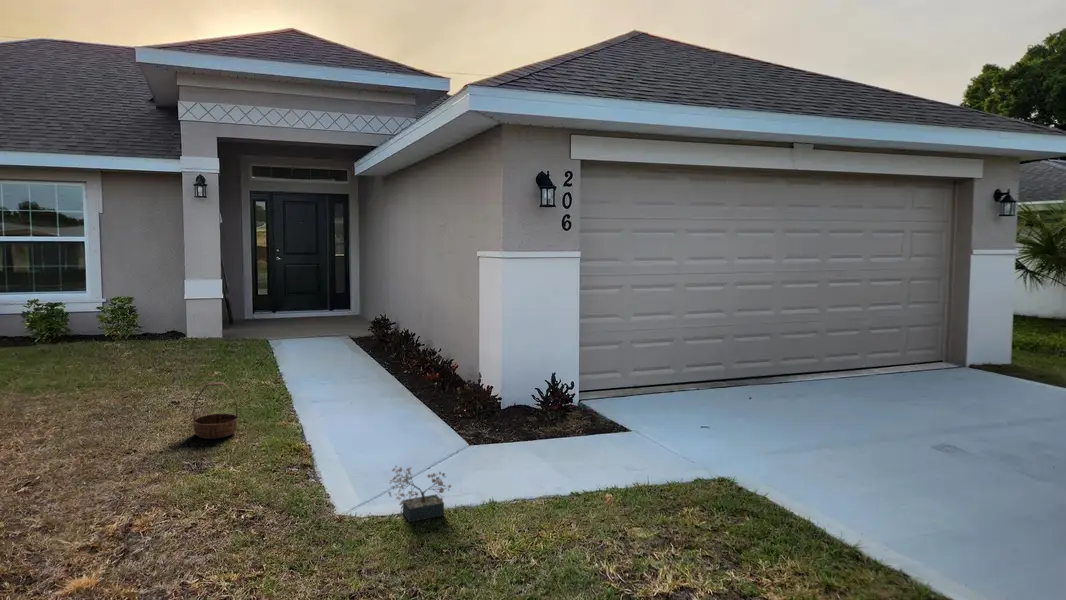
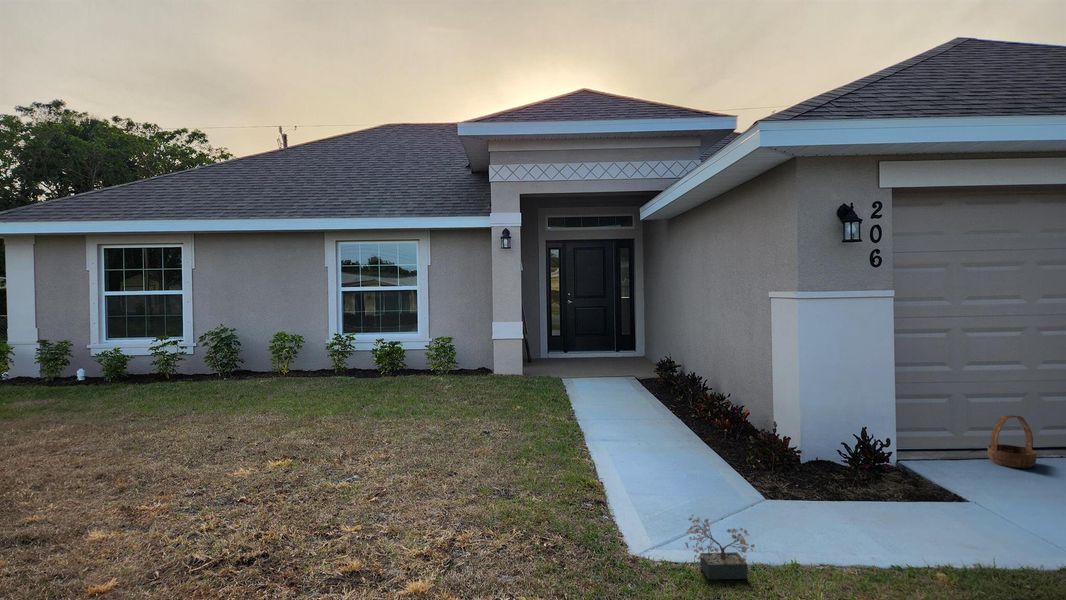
basket: present [193,382,238,439] -> present [988,415,1036,468]

